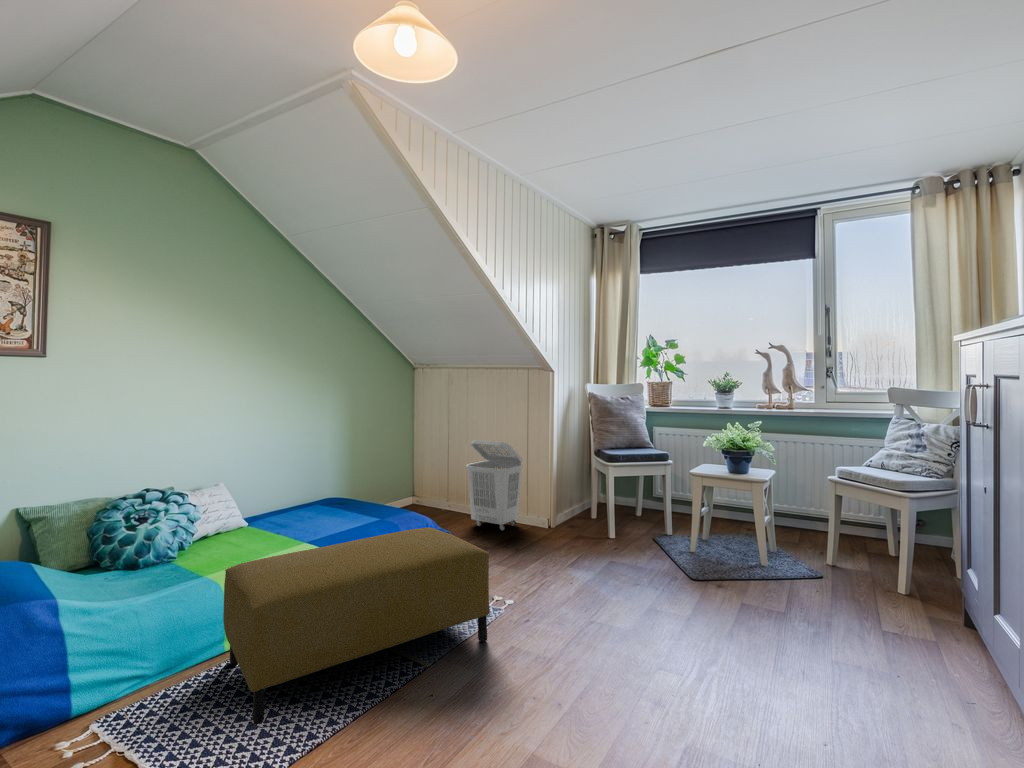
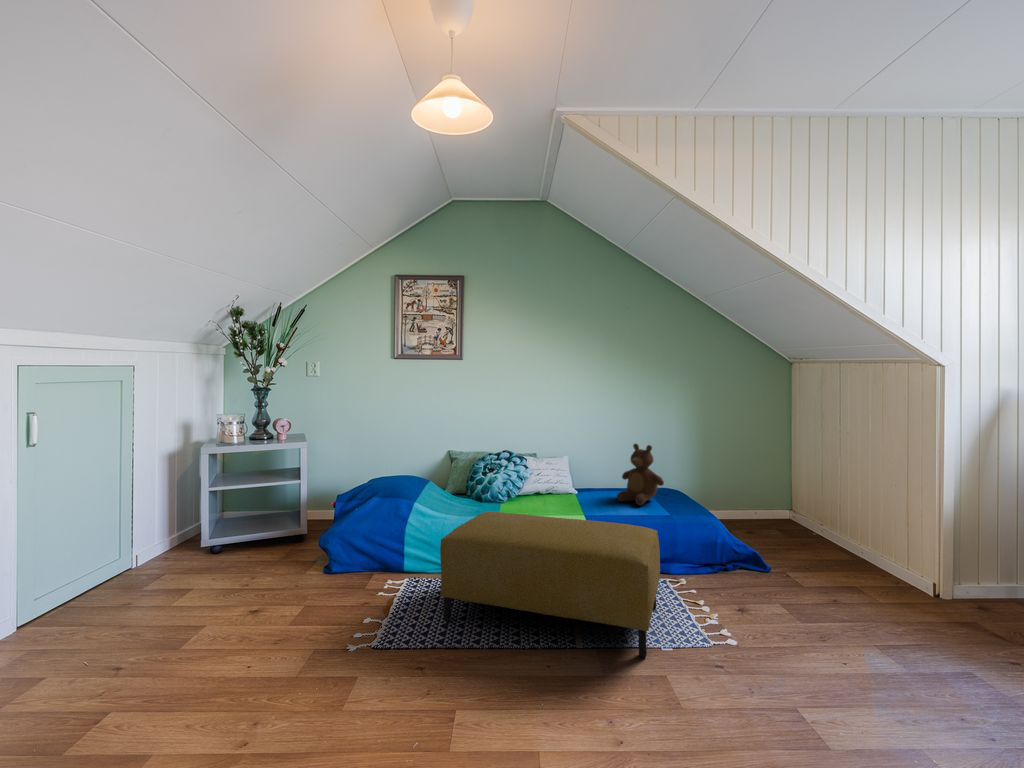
laundry basket: present [466,440,522,531] -> none [812,450,895,572]
teddy bear: none [304,455,356,522] -> present [617,444,664,505]

